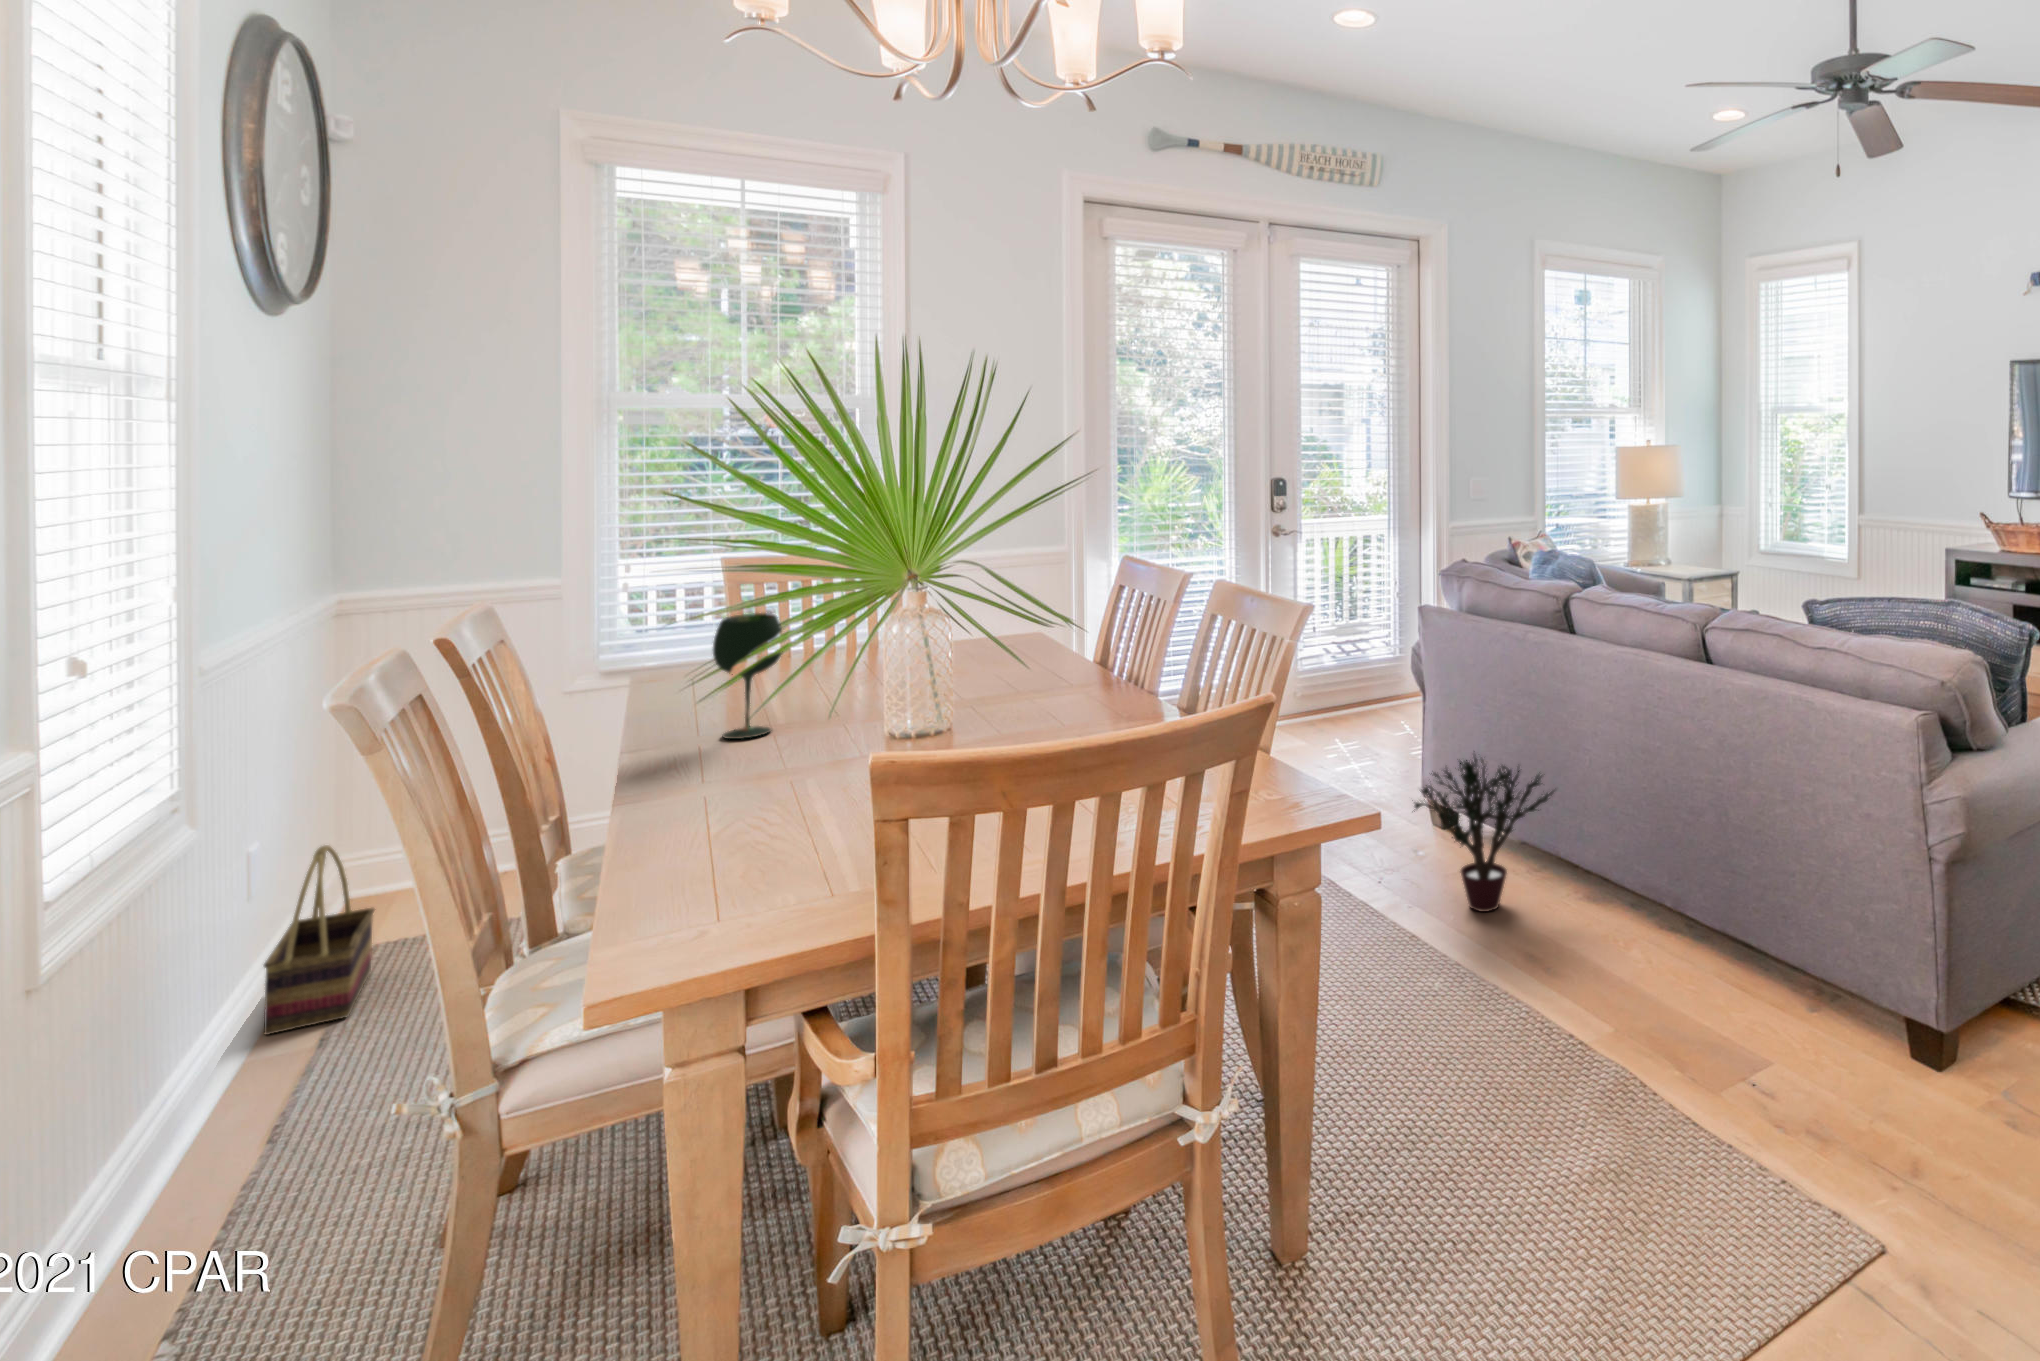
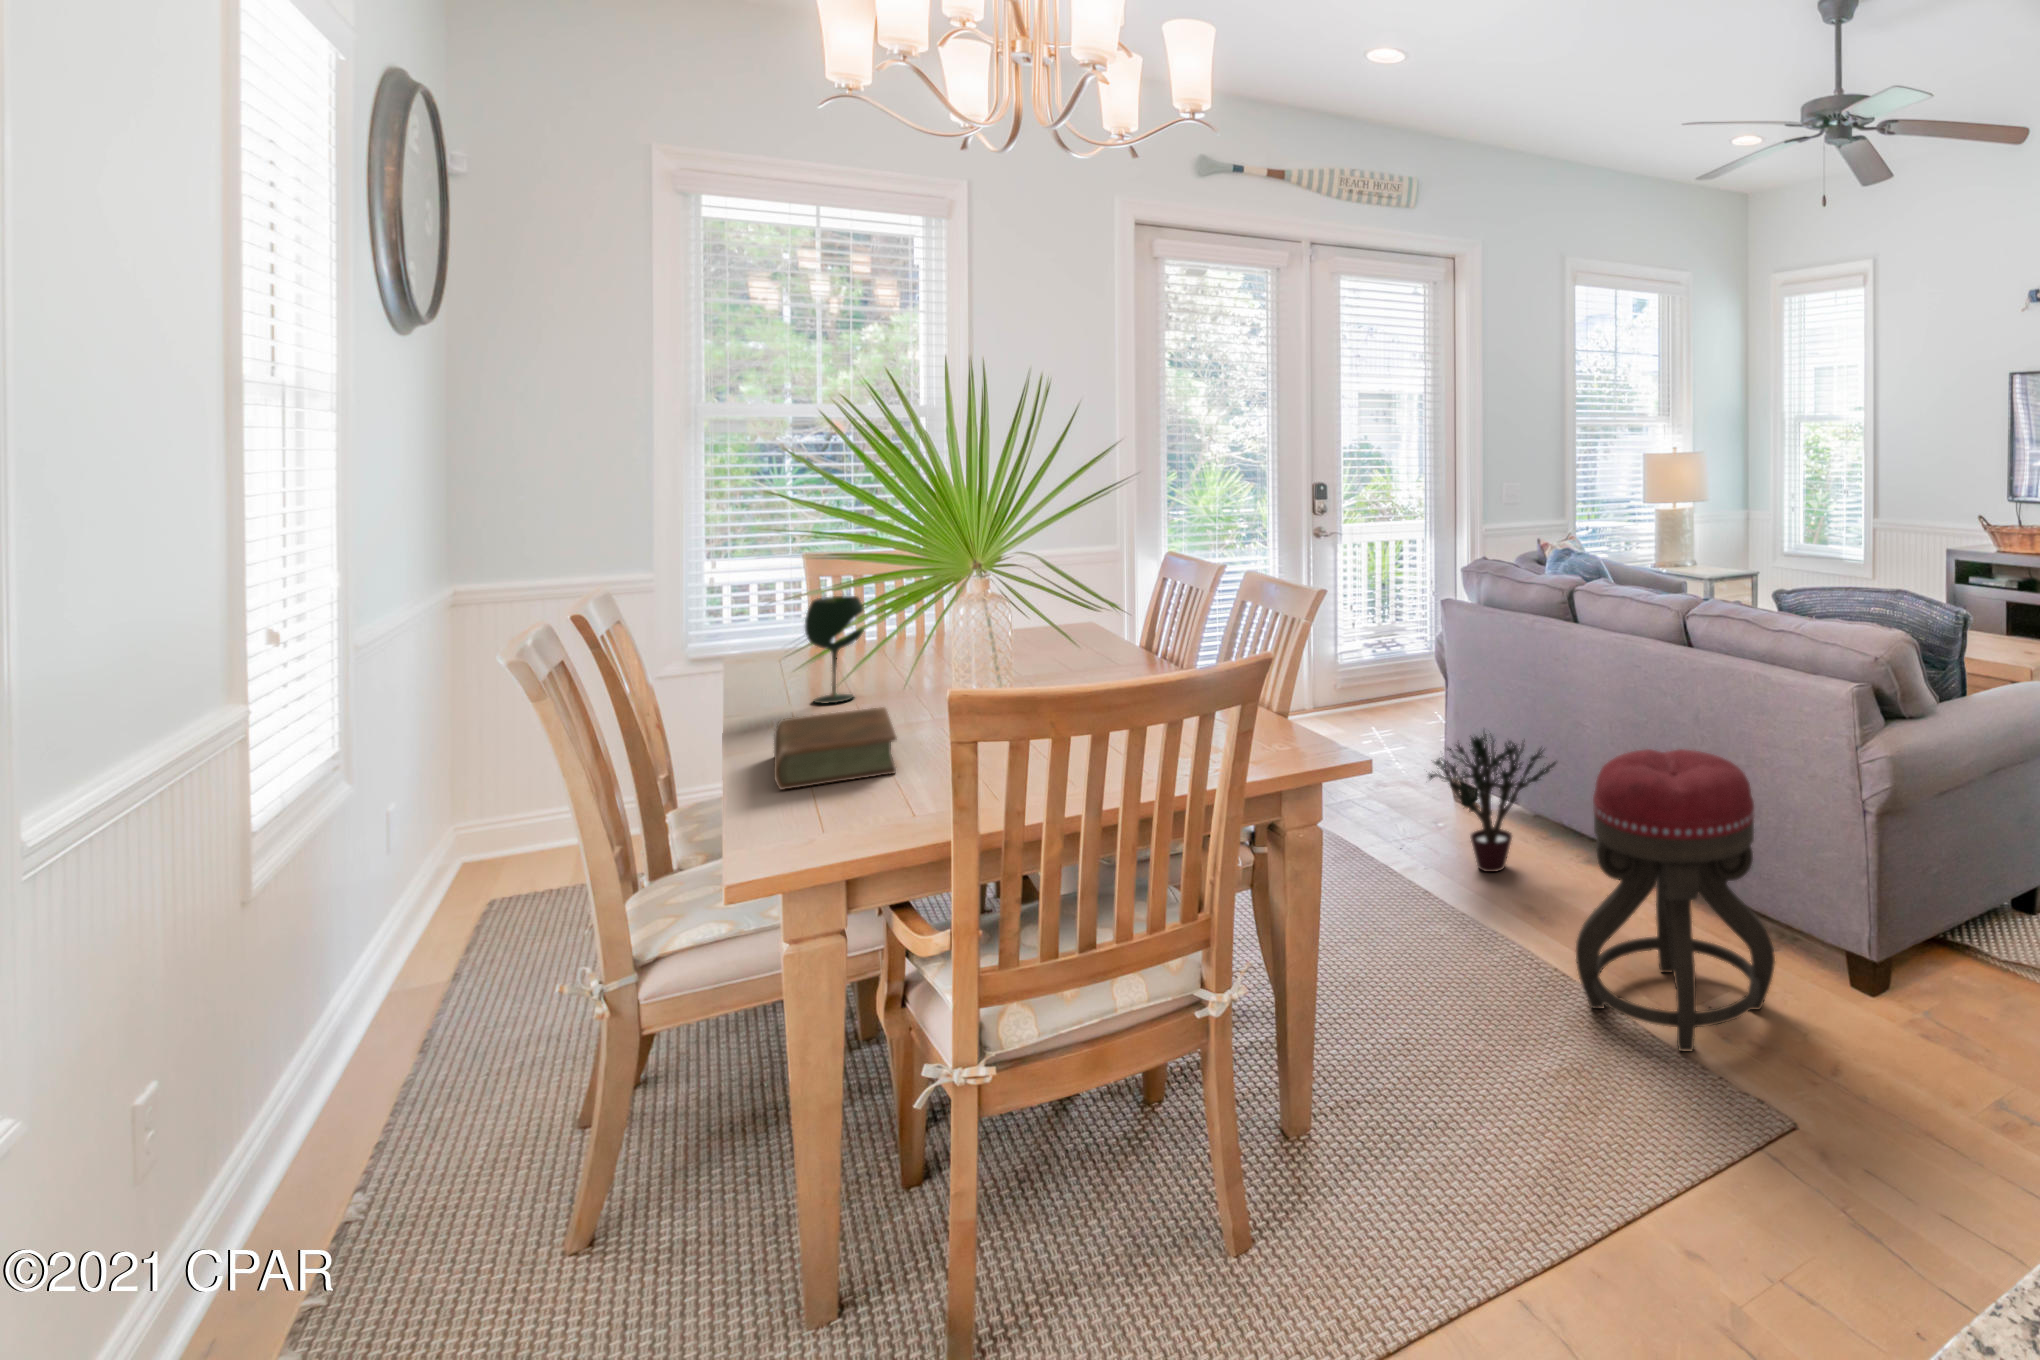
book: none [662,749,813,860] -> present [774,707,896,790]
ottoman: none [1599,785,1829,1142] -> present [1576,749,1775,1051]
basket: present [264,845,374,1035] -> none [403,805,496,969]

